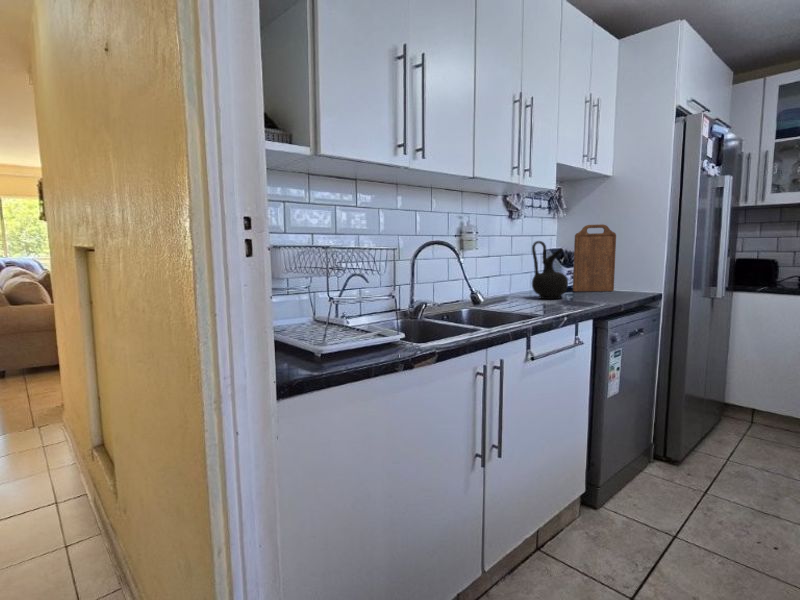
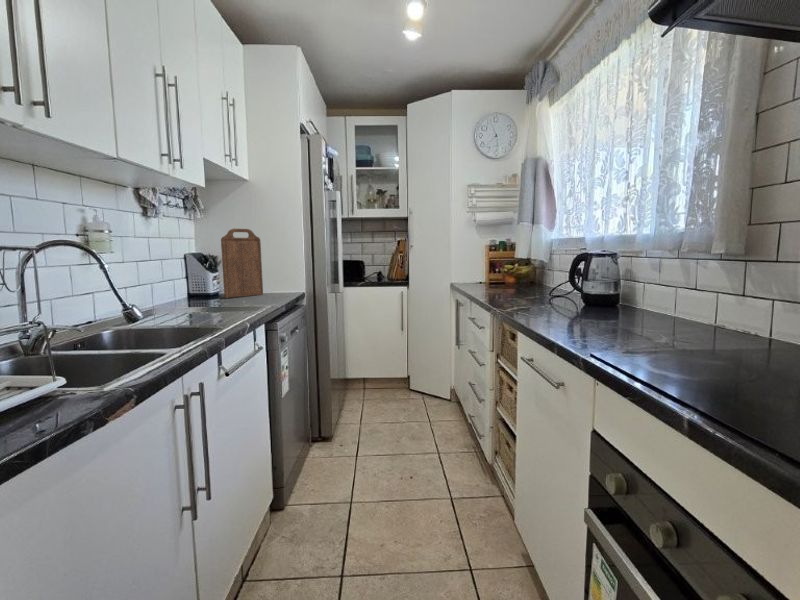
ceramic jug: present [532,241,568,299] -> none [180,243,226,308]

